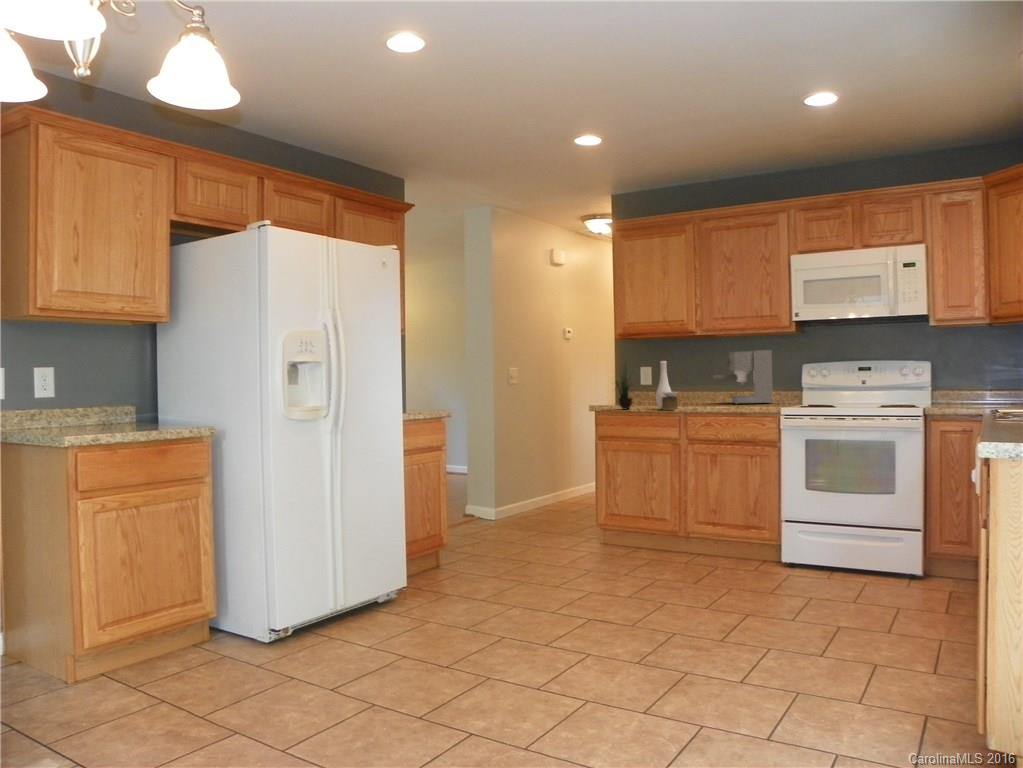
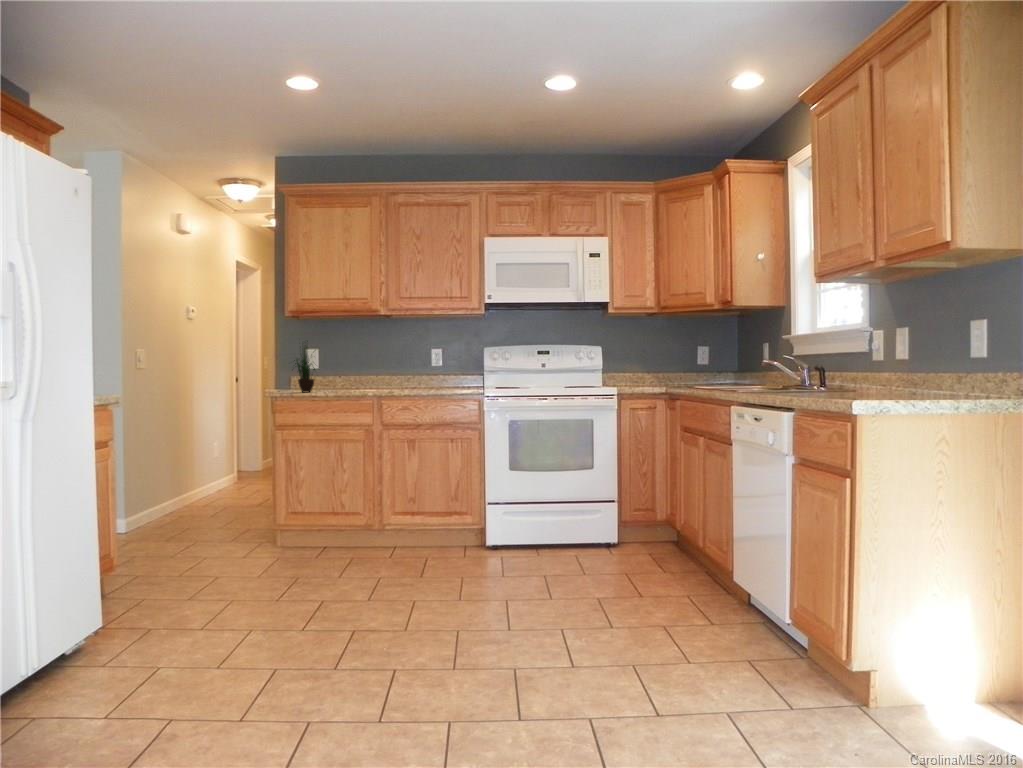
coffee maker: present [712,350,773,404] -> none [392,333,454,388]
vase: present [656,361,678,410] -> none [344,338,375,391]

